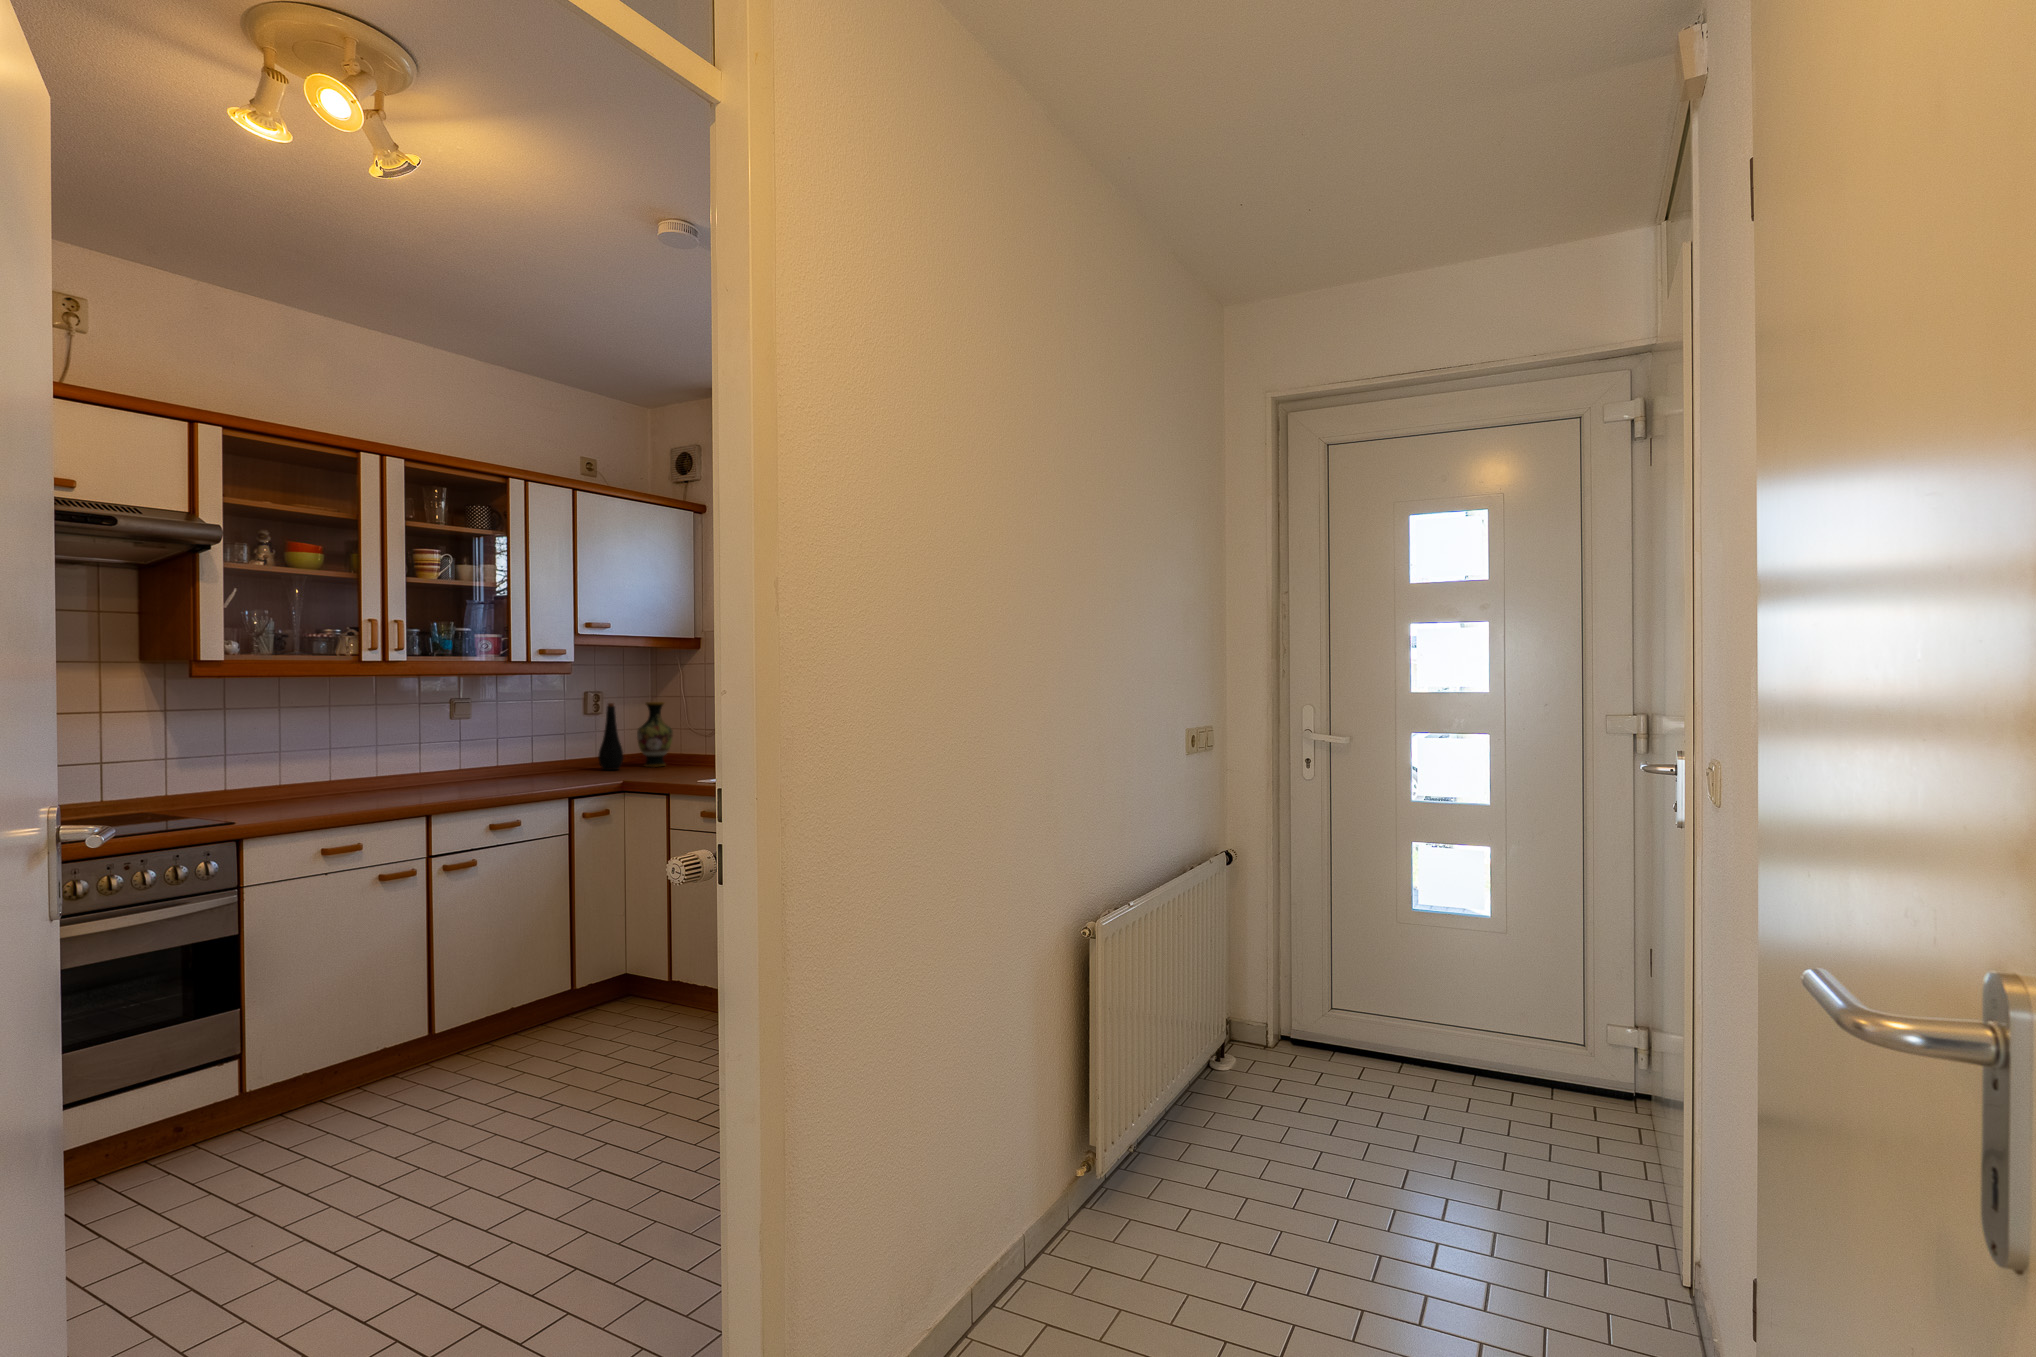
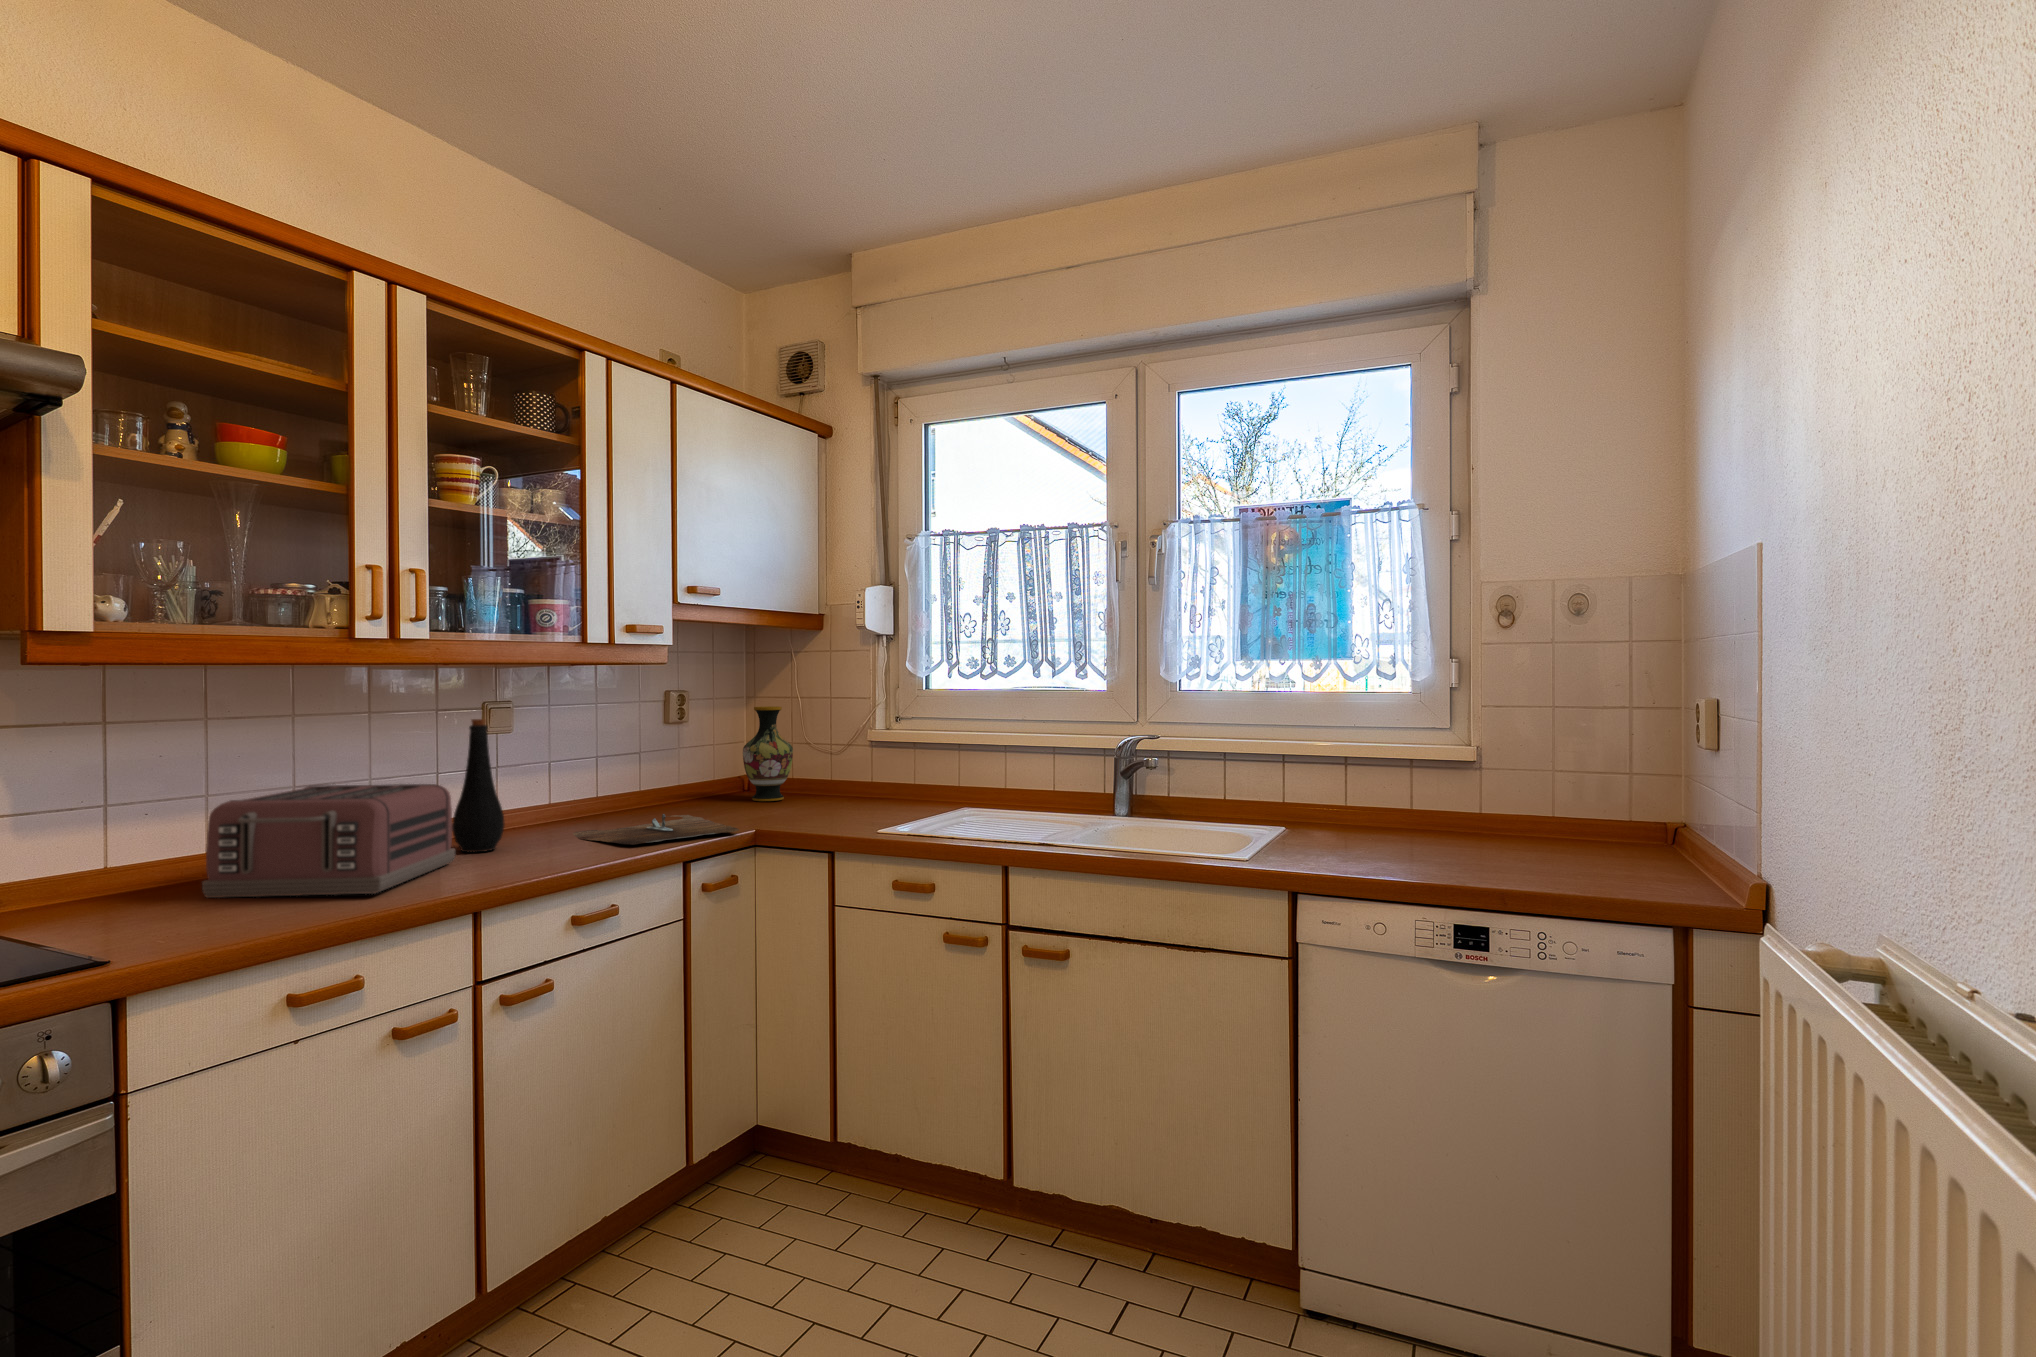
bottle: present [598,703,624,770] -> present [452,719,505,852]
toaster: none [278,745,423,804] -> present [202,784,455,898]
cutting board: none [497,769,612,786] -> present [573,814,739,845]

